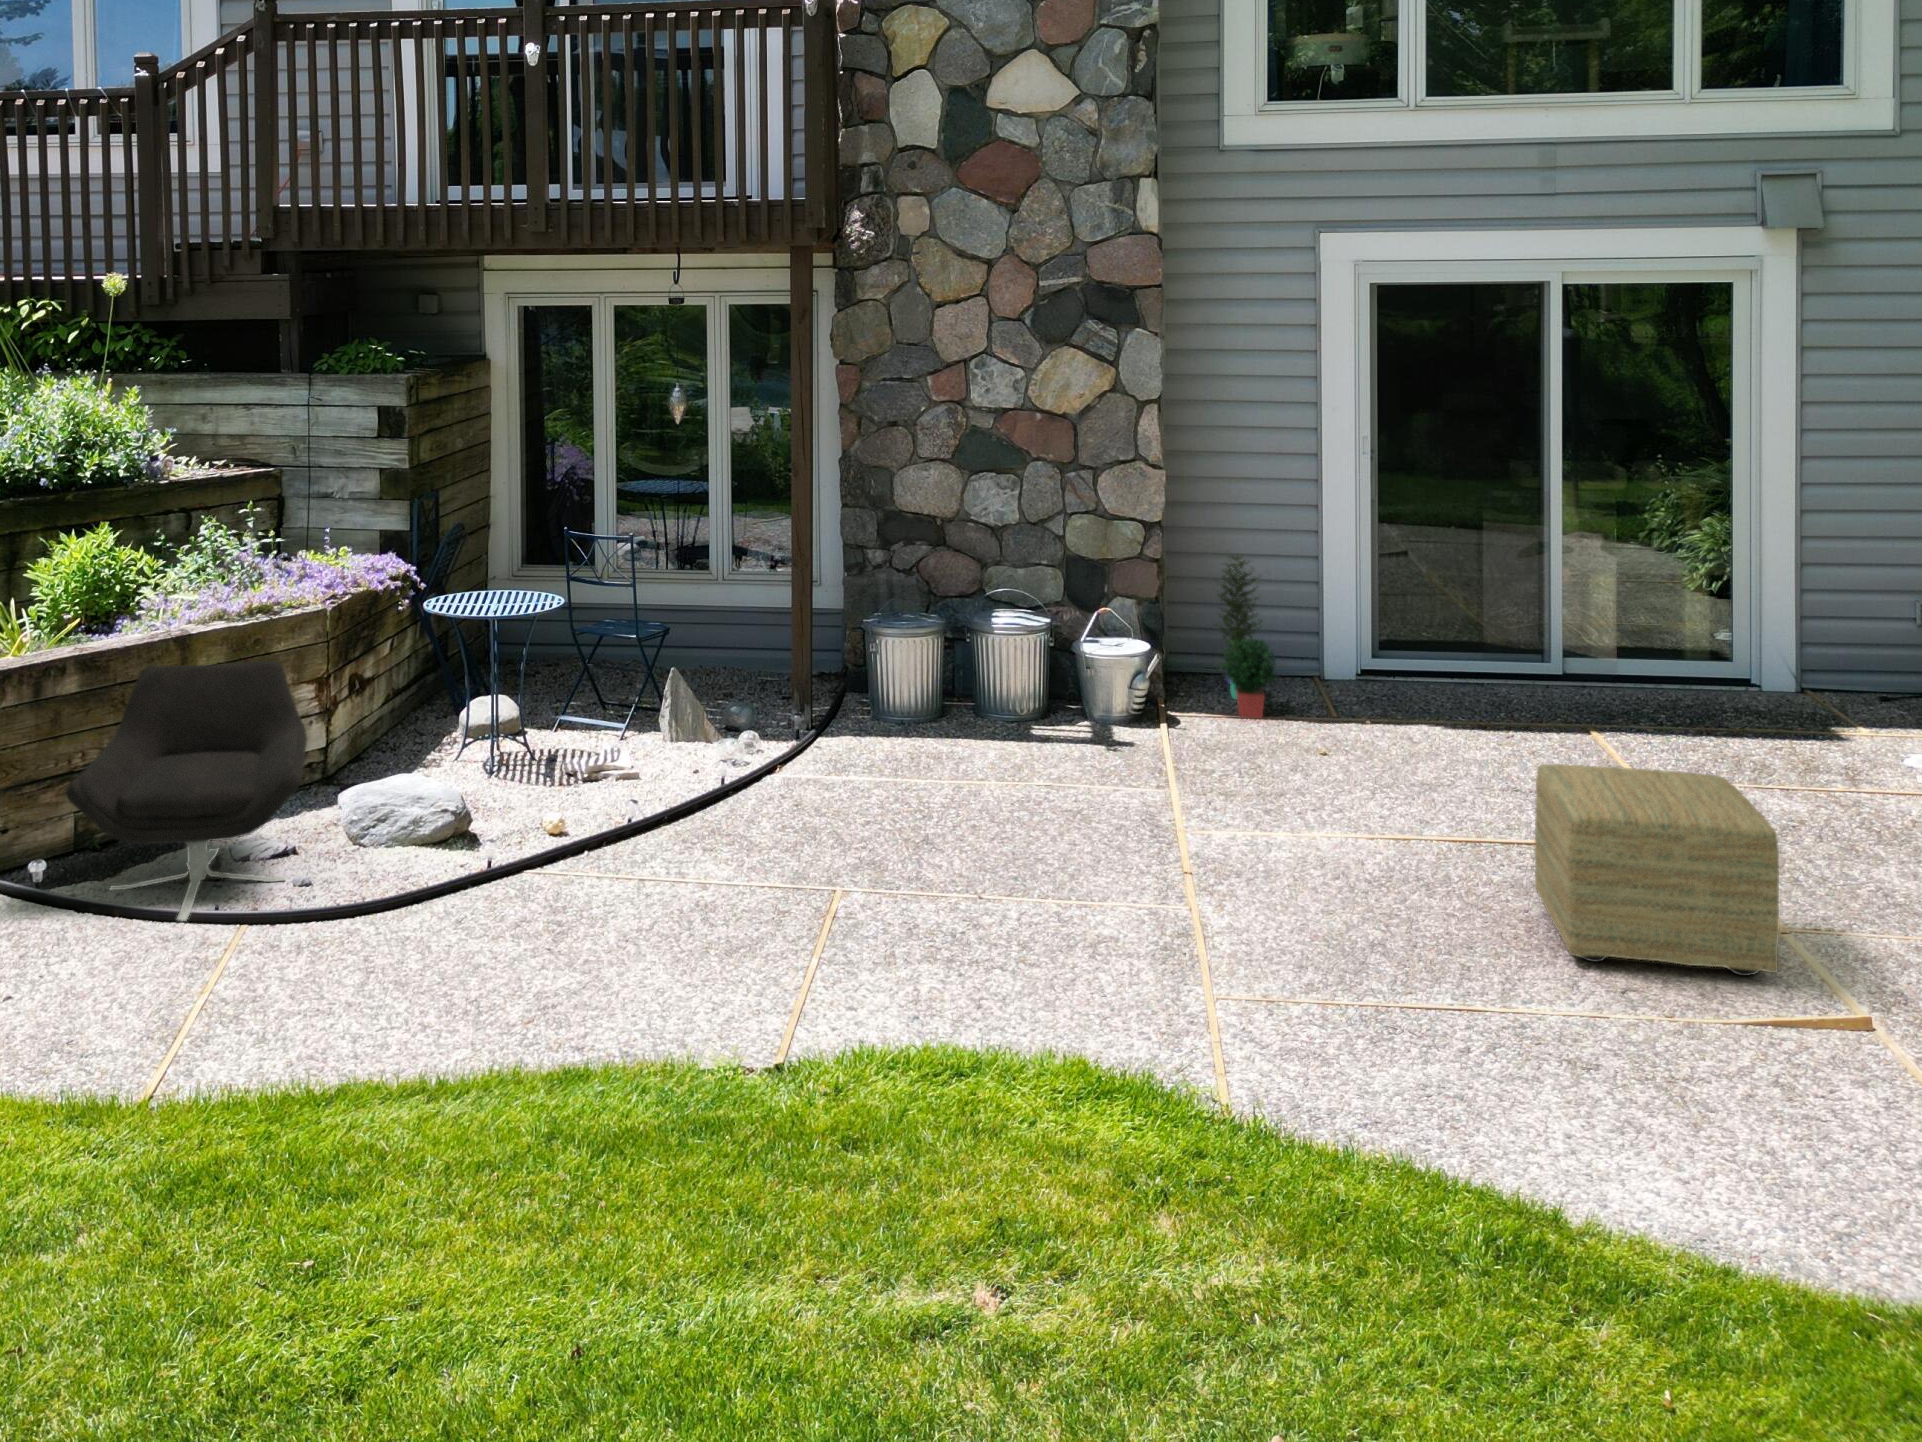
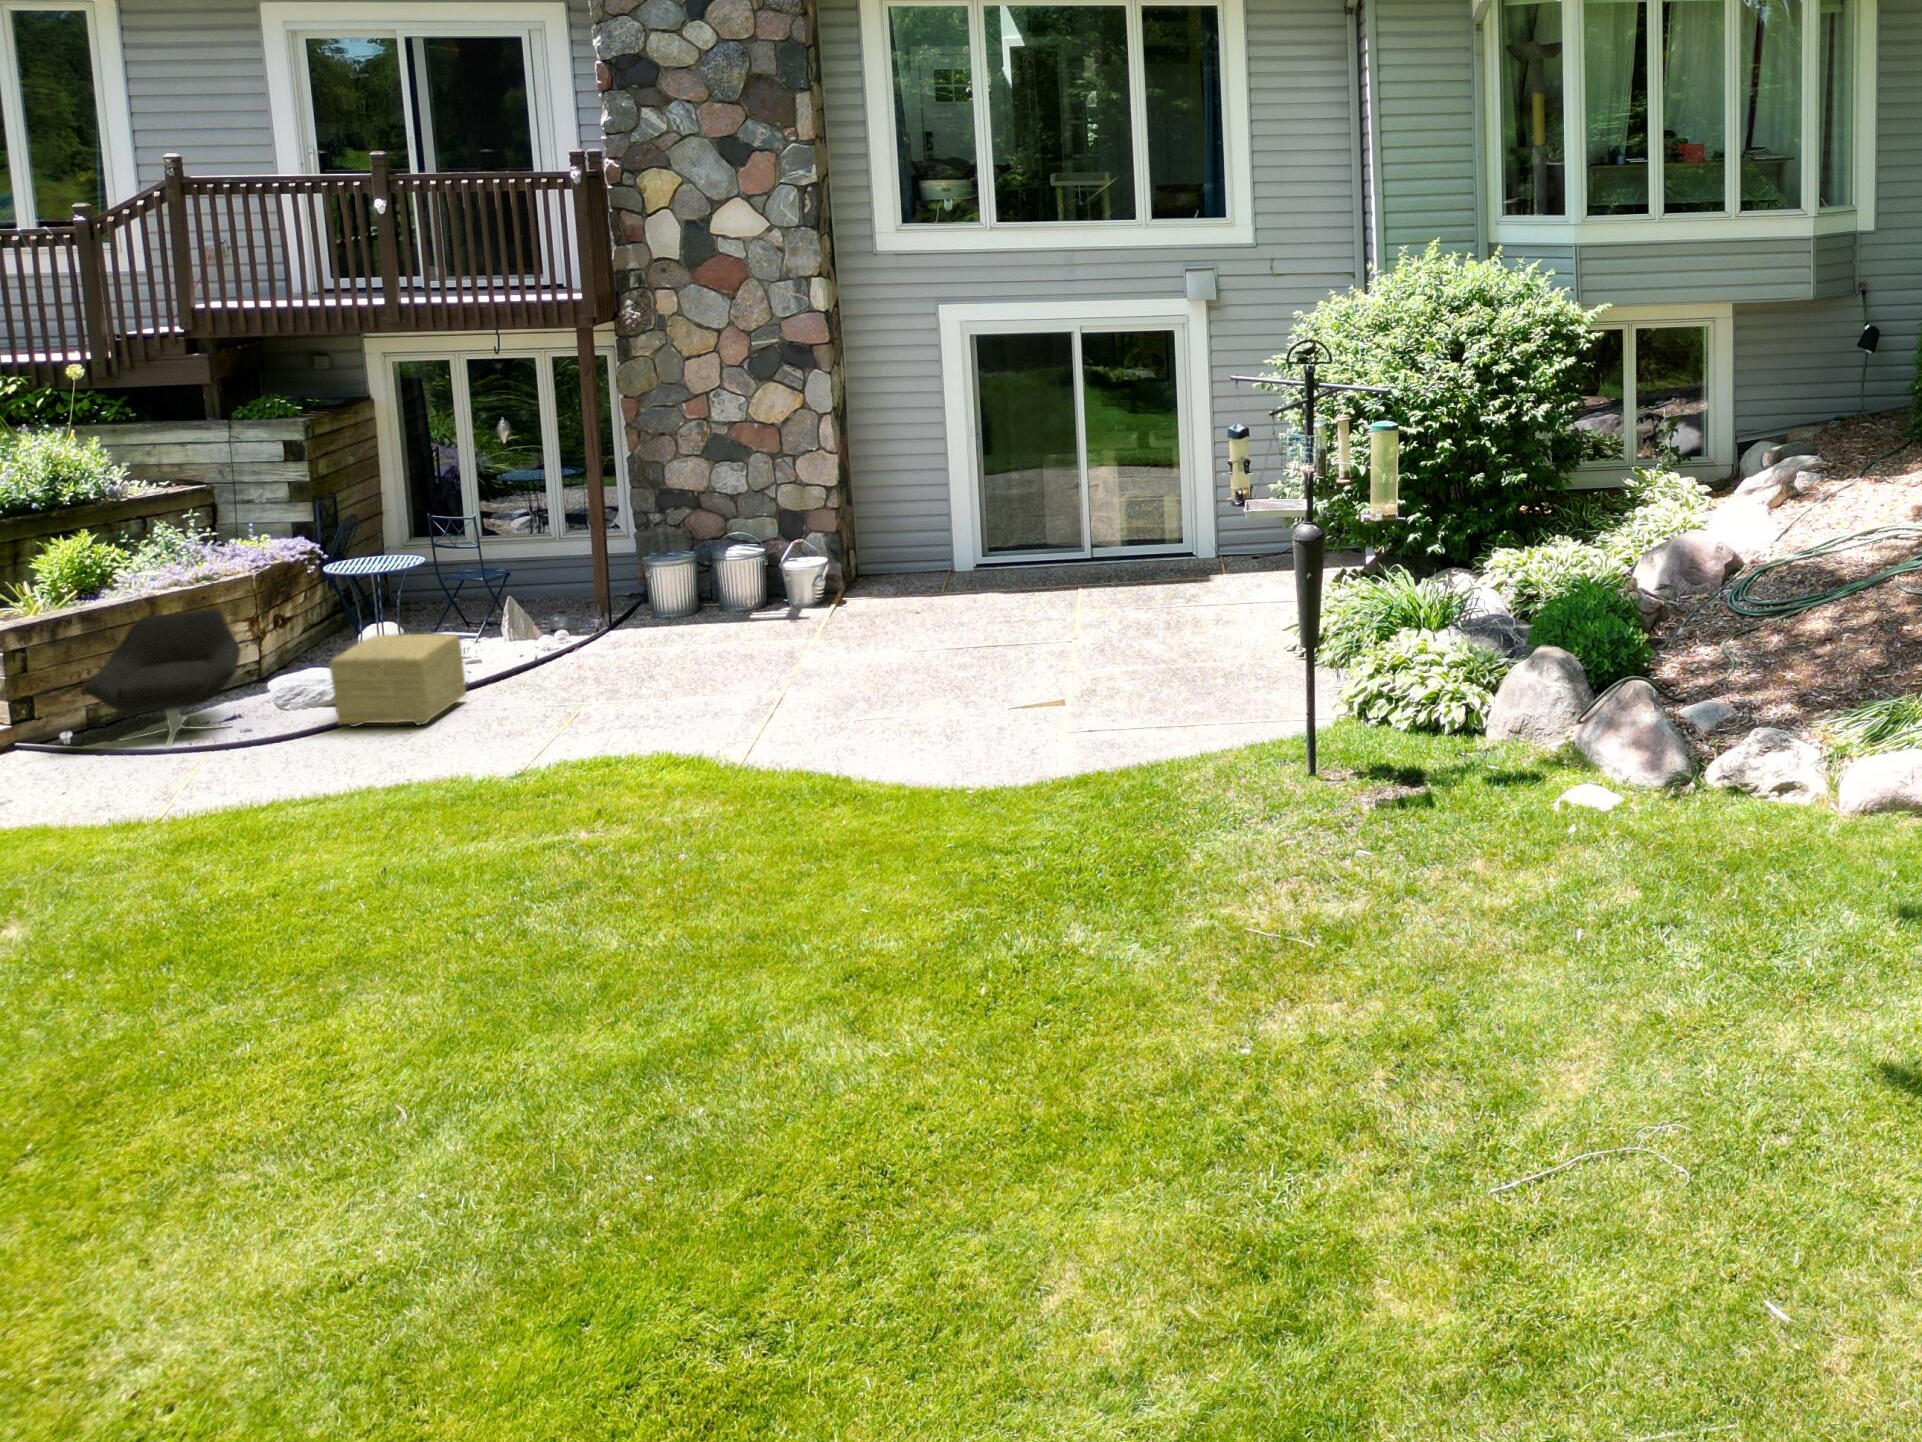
potted plant: present [1216,555,1276,718] -> none [869,500,916,599]
ottoman: present [1534,764,1779,976] -> present [330,634,466,727]

